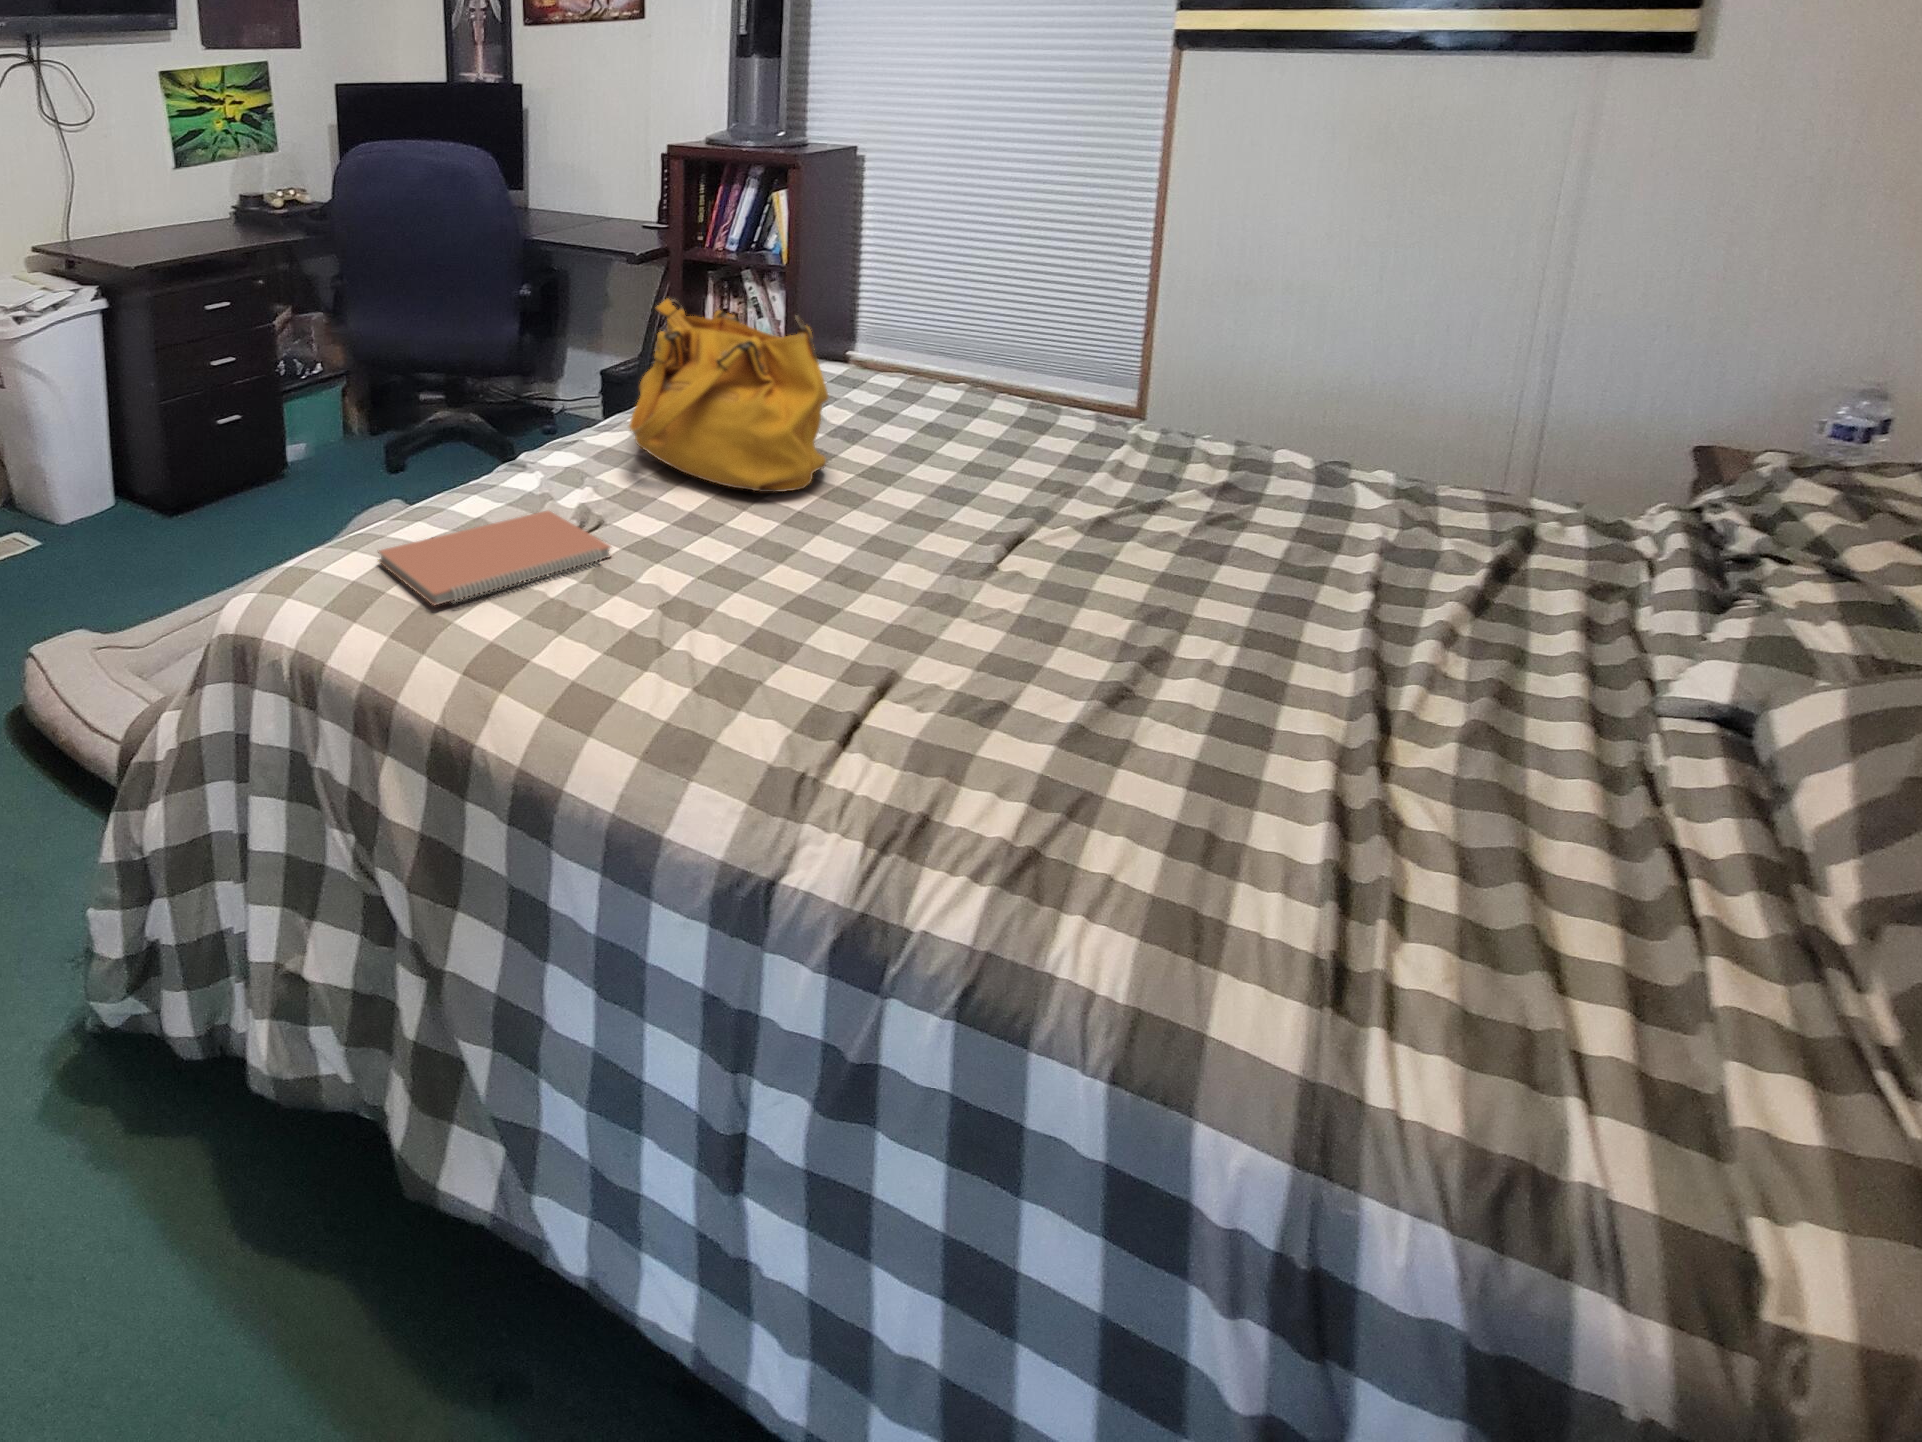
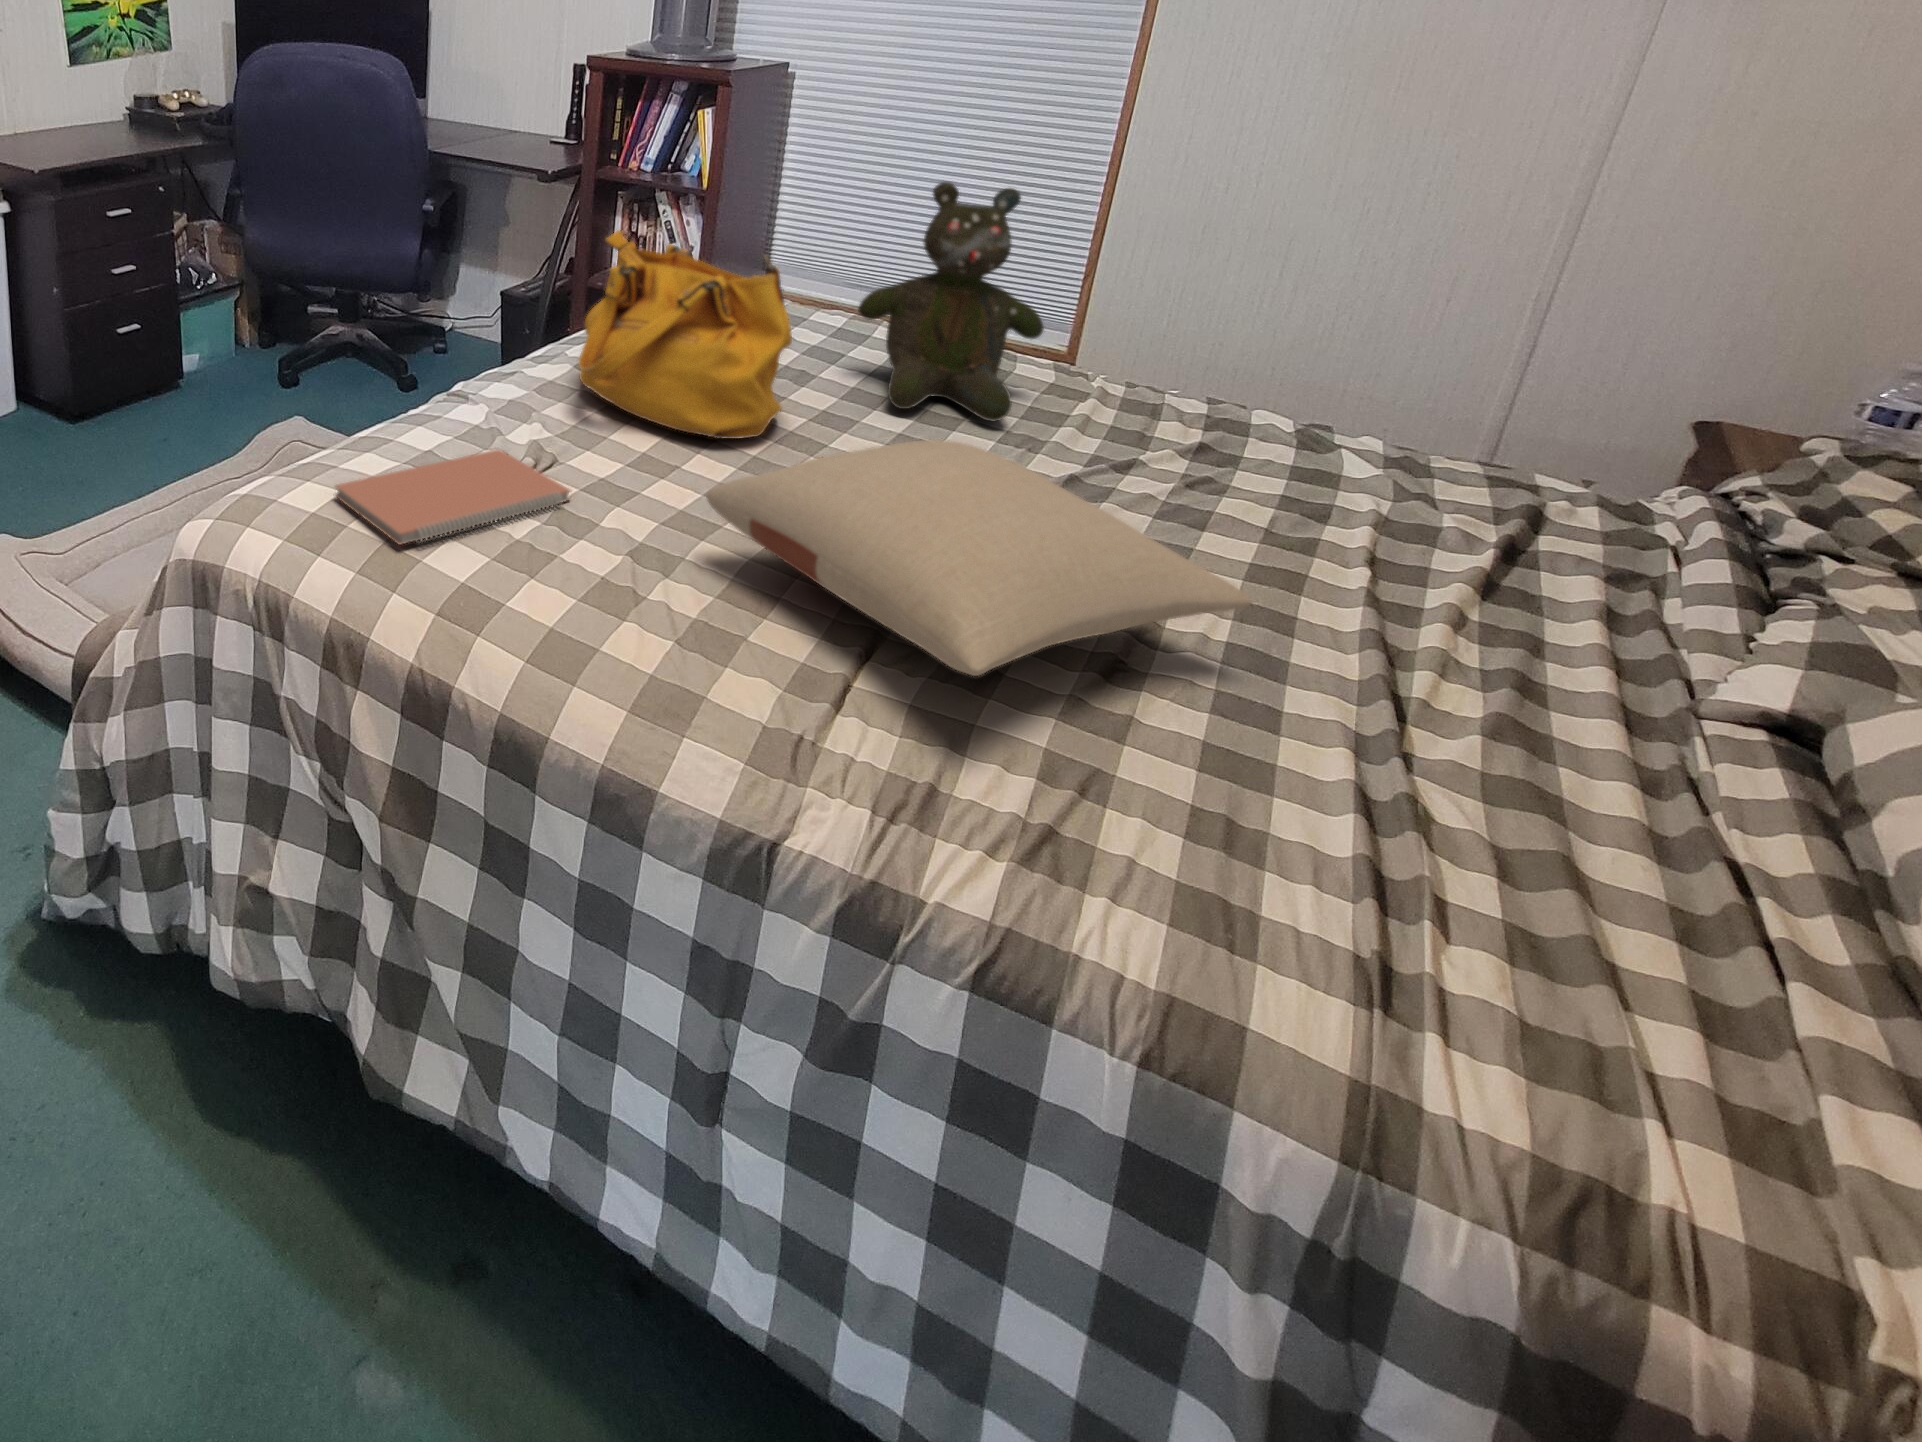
teddy bear: none [901,244,1072,467] -> present [858,182,1044,421]
pillow: none [730,482,1233,701] -> present [707,440,1251,676]

